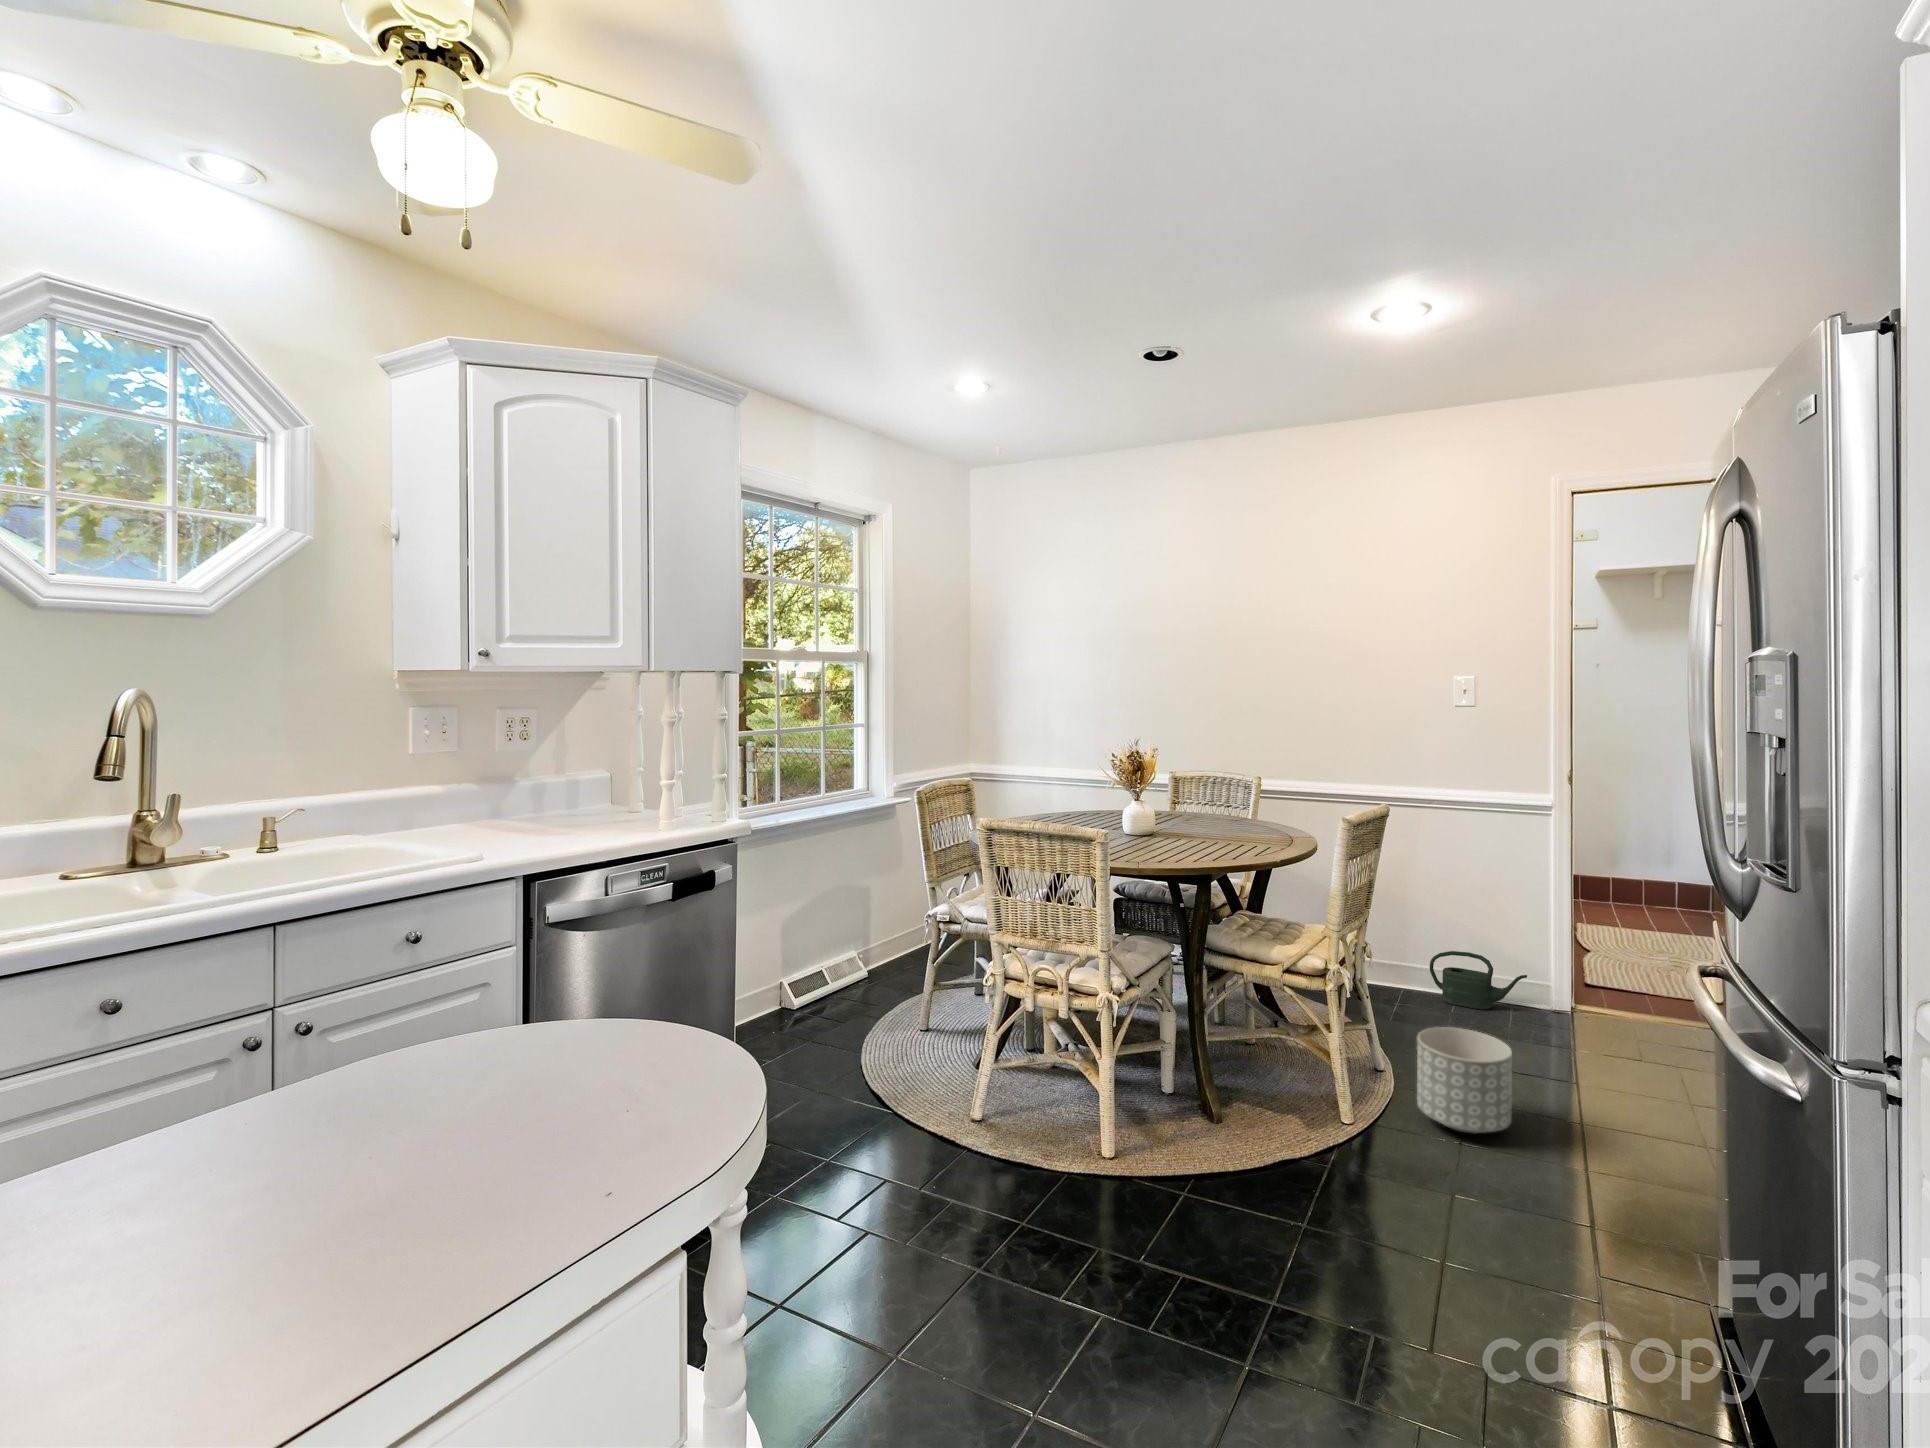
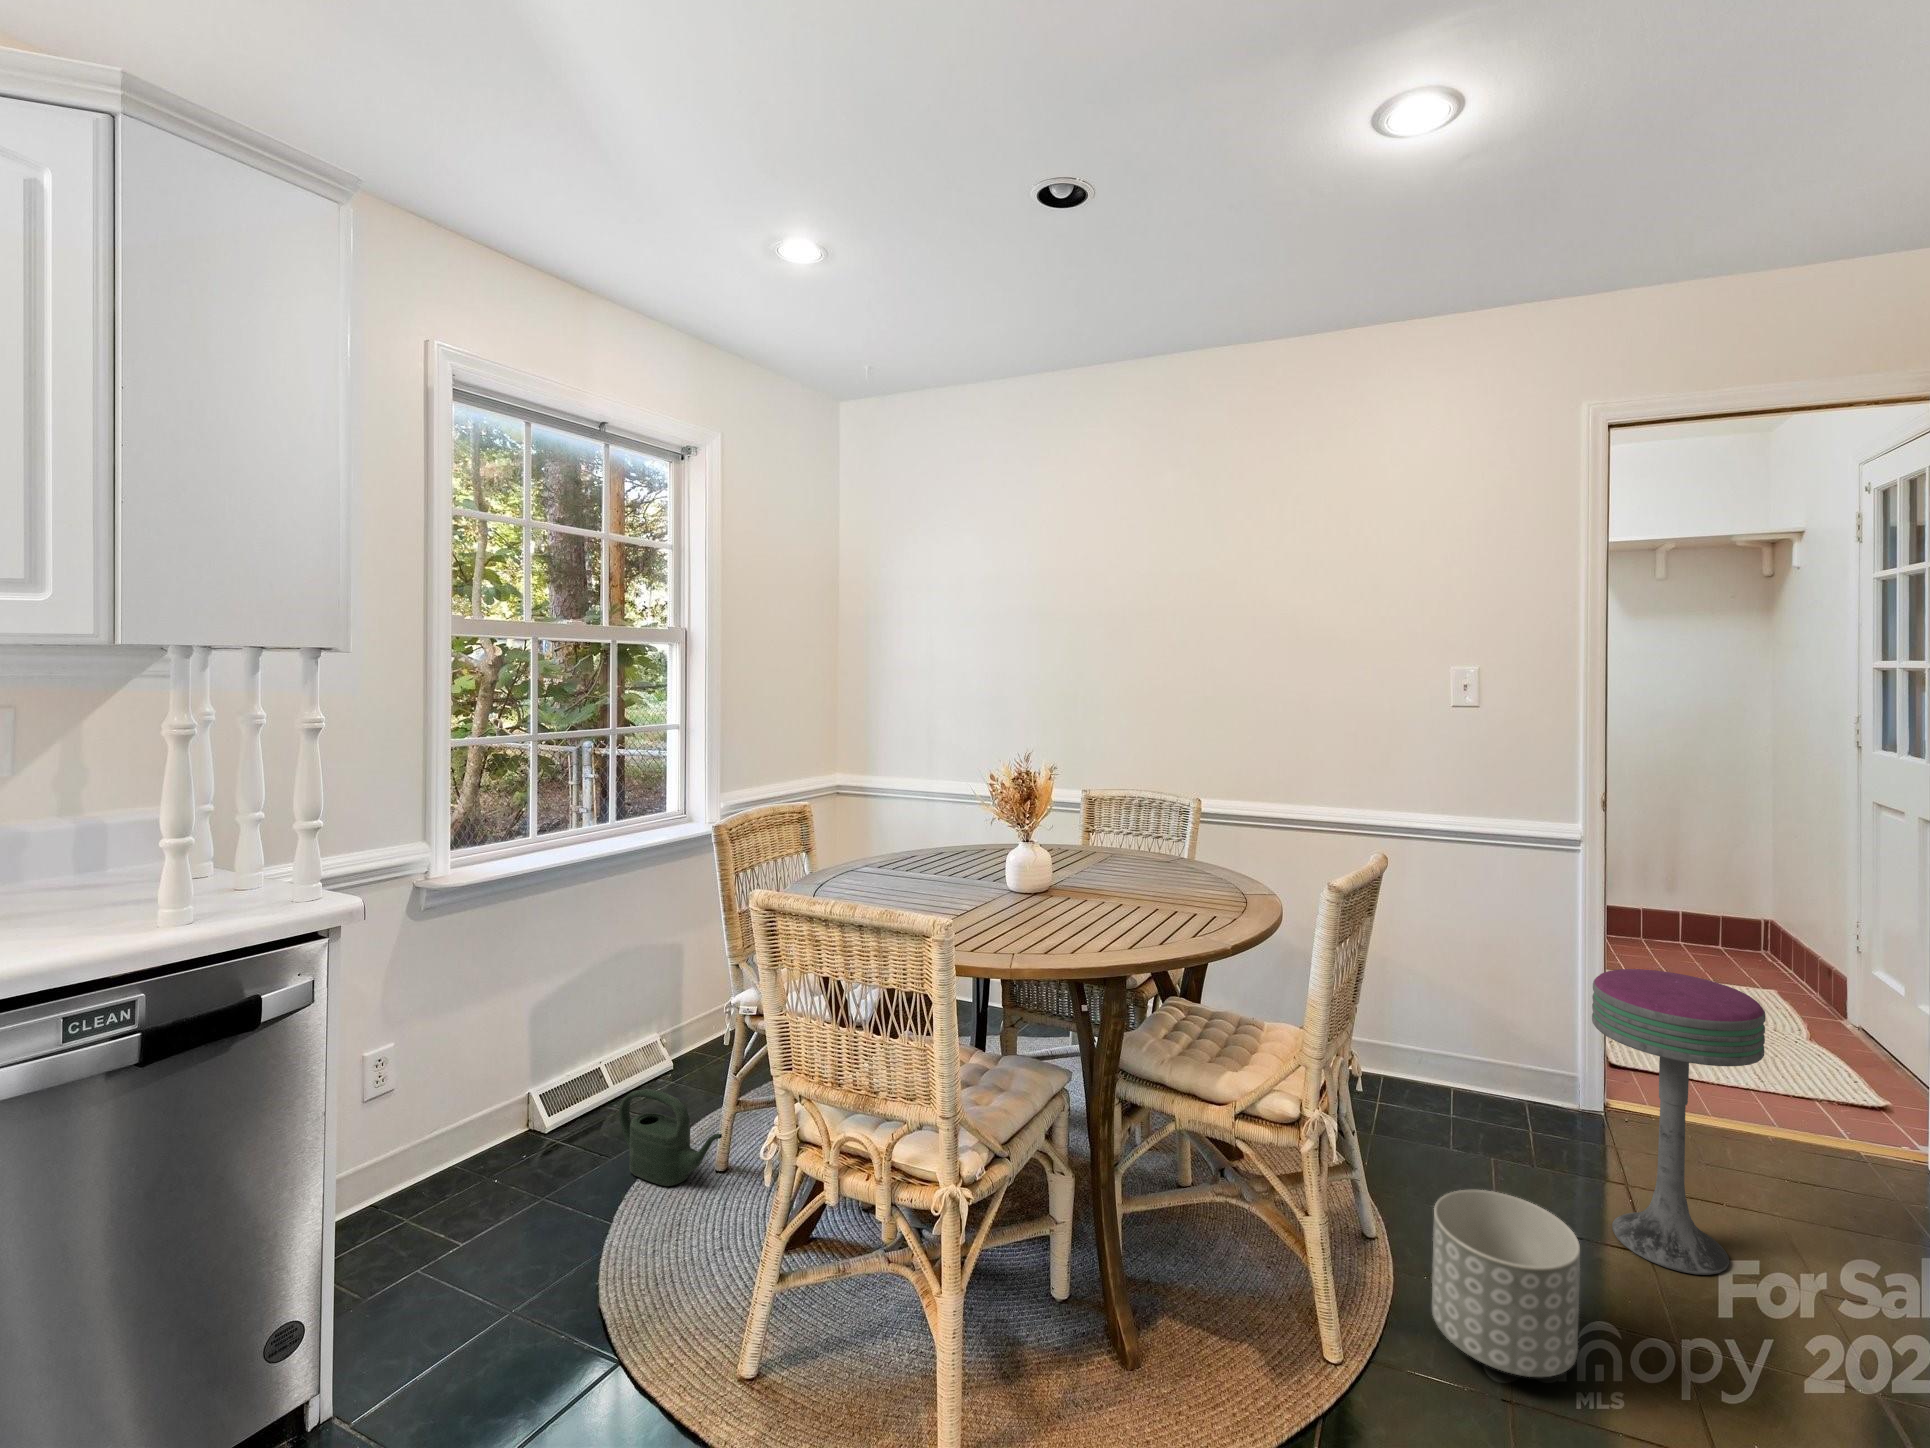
bar stool: none [1540,891,1657,1095] -> present [1592,969,1766,1275]
watering can: present [1430,951,1527,1010] -> present [619,1089,722,1186]

